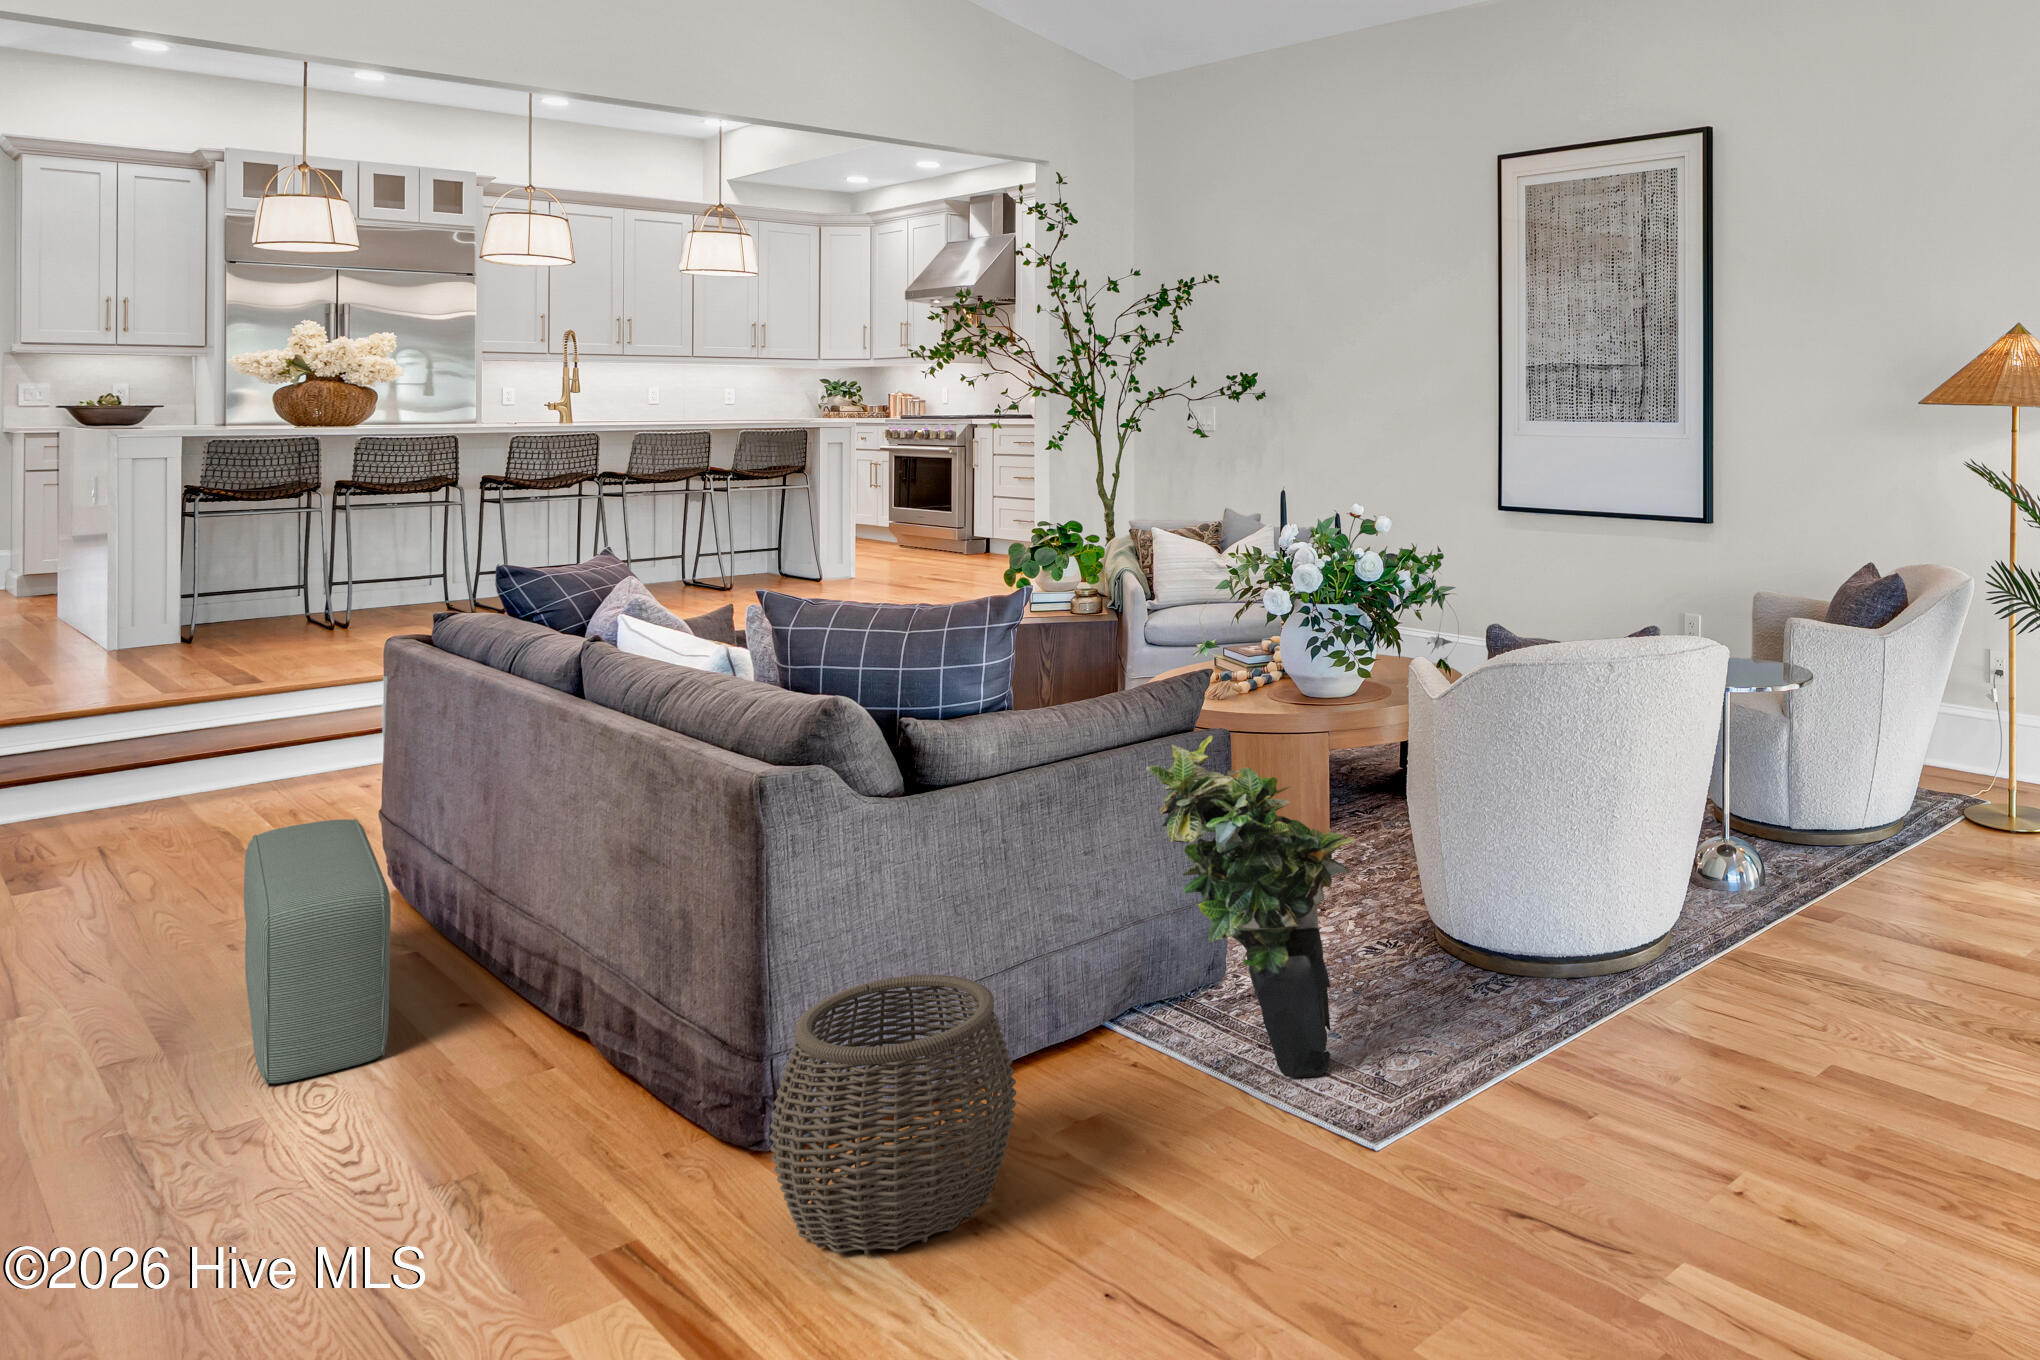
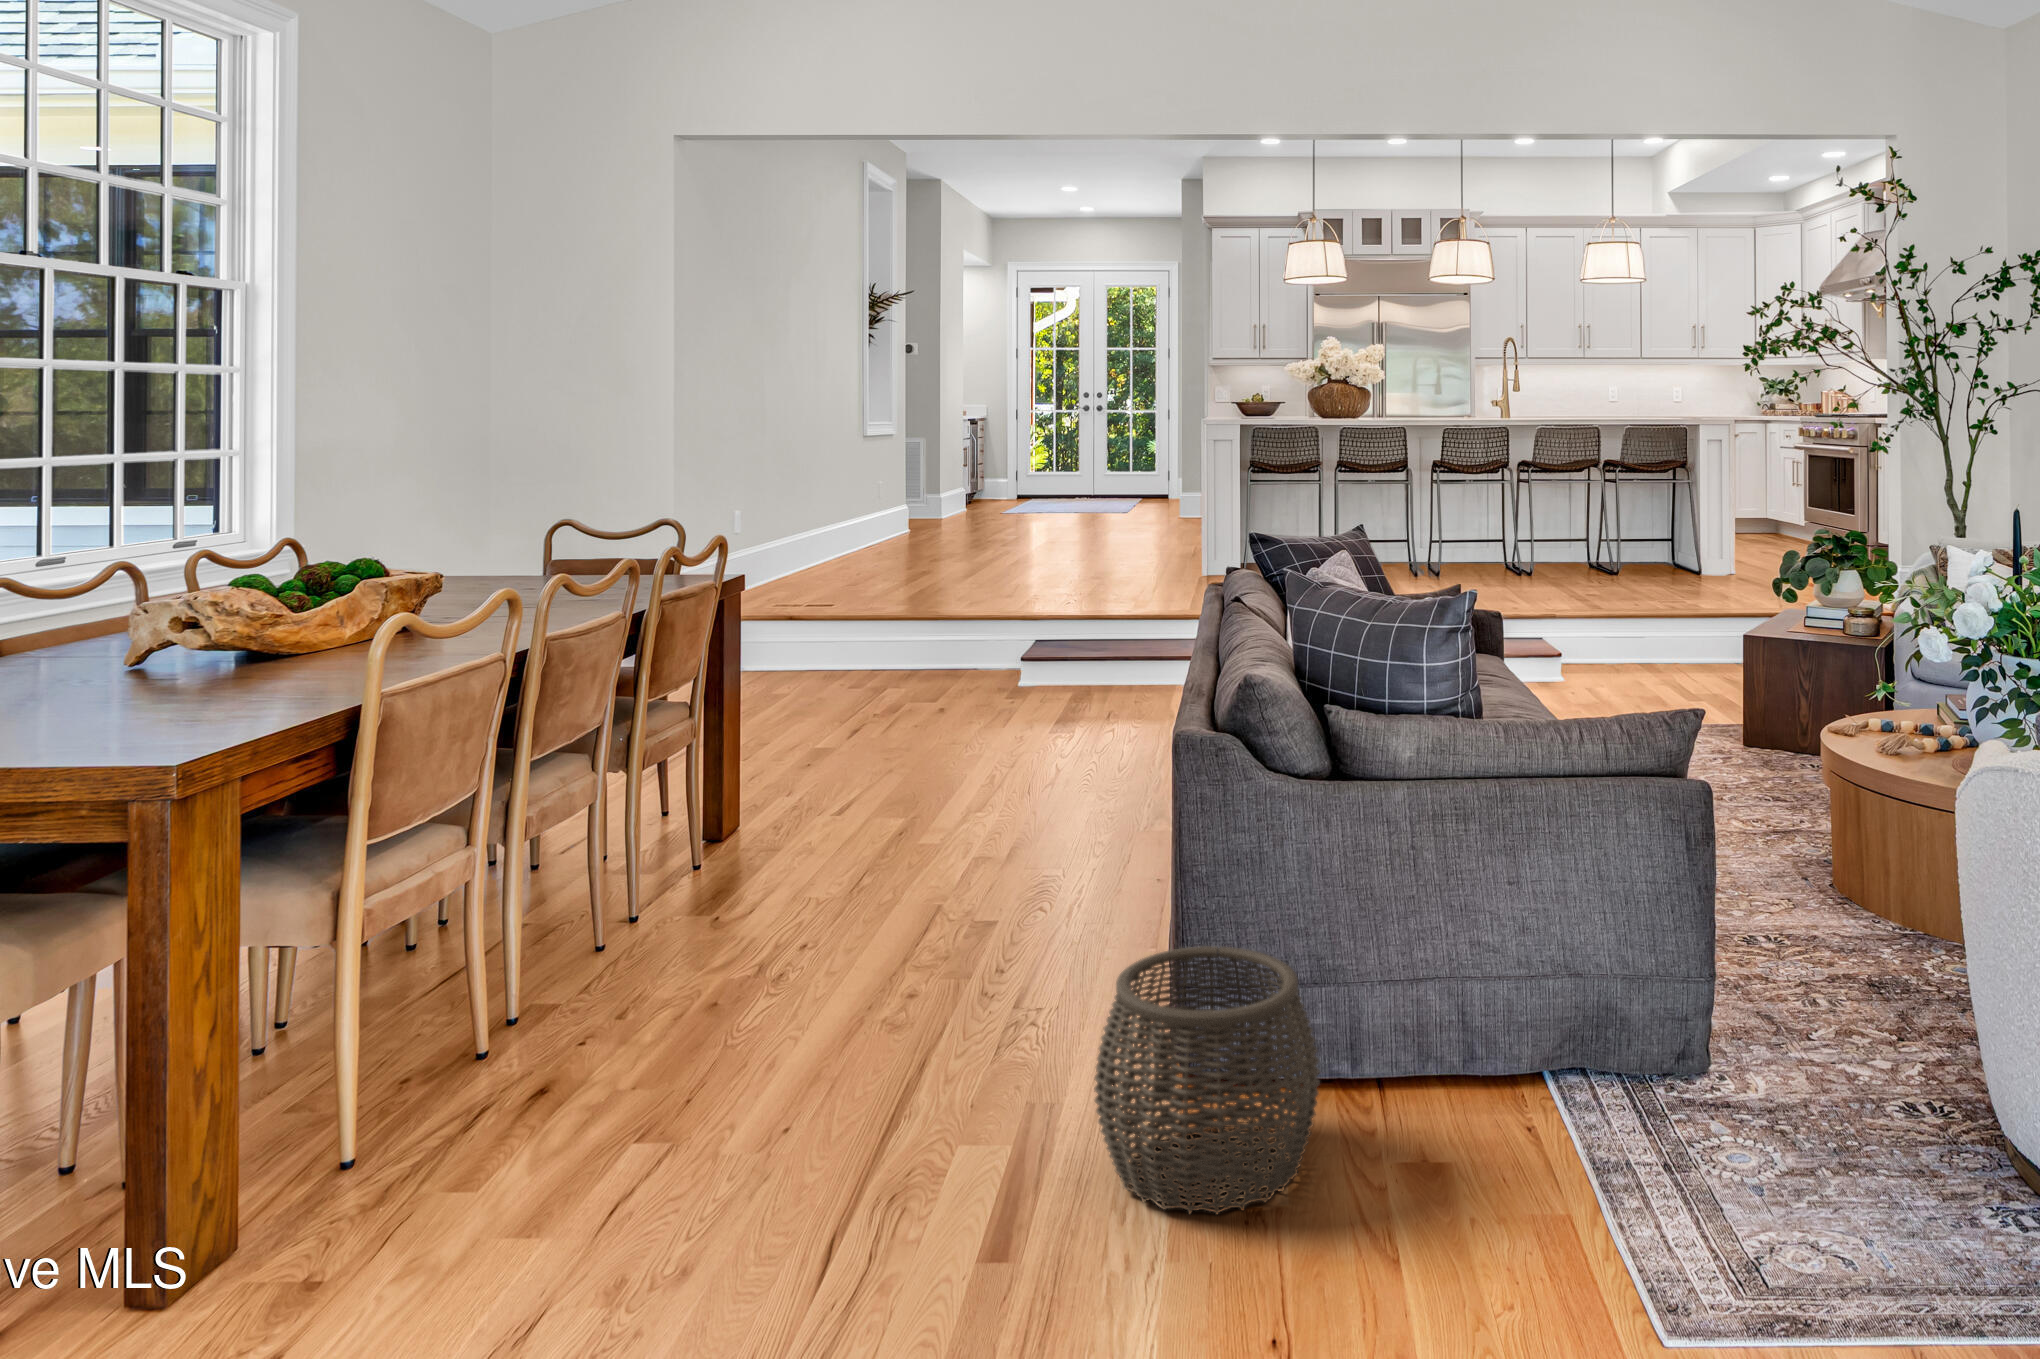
potted plant: present [1146,736,1355,1077] -> none [1498,776,1752,1230]
pouf: present [244,819,391,1084] -> none [983,716,1114,910]

